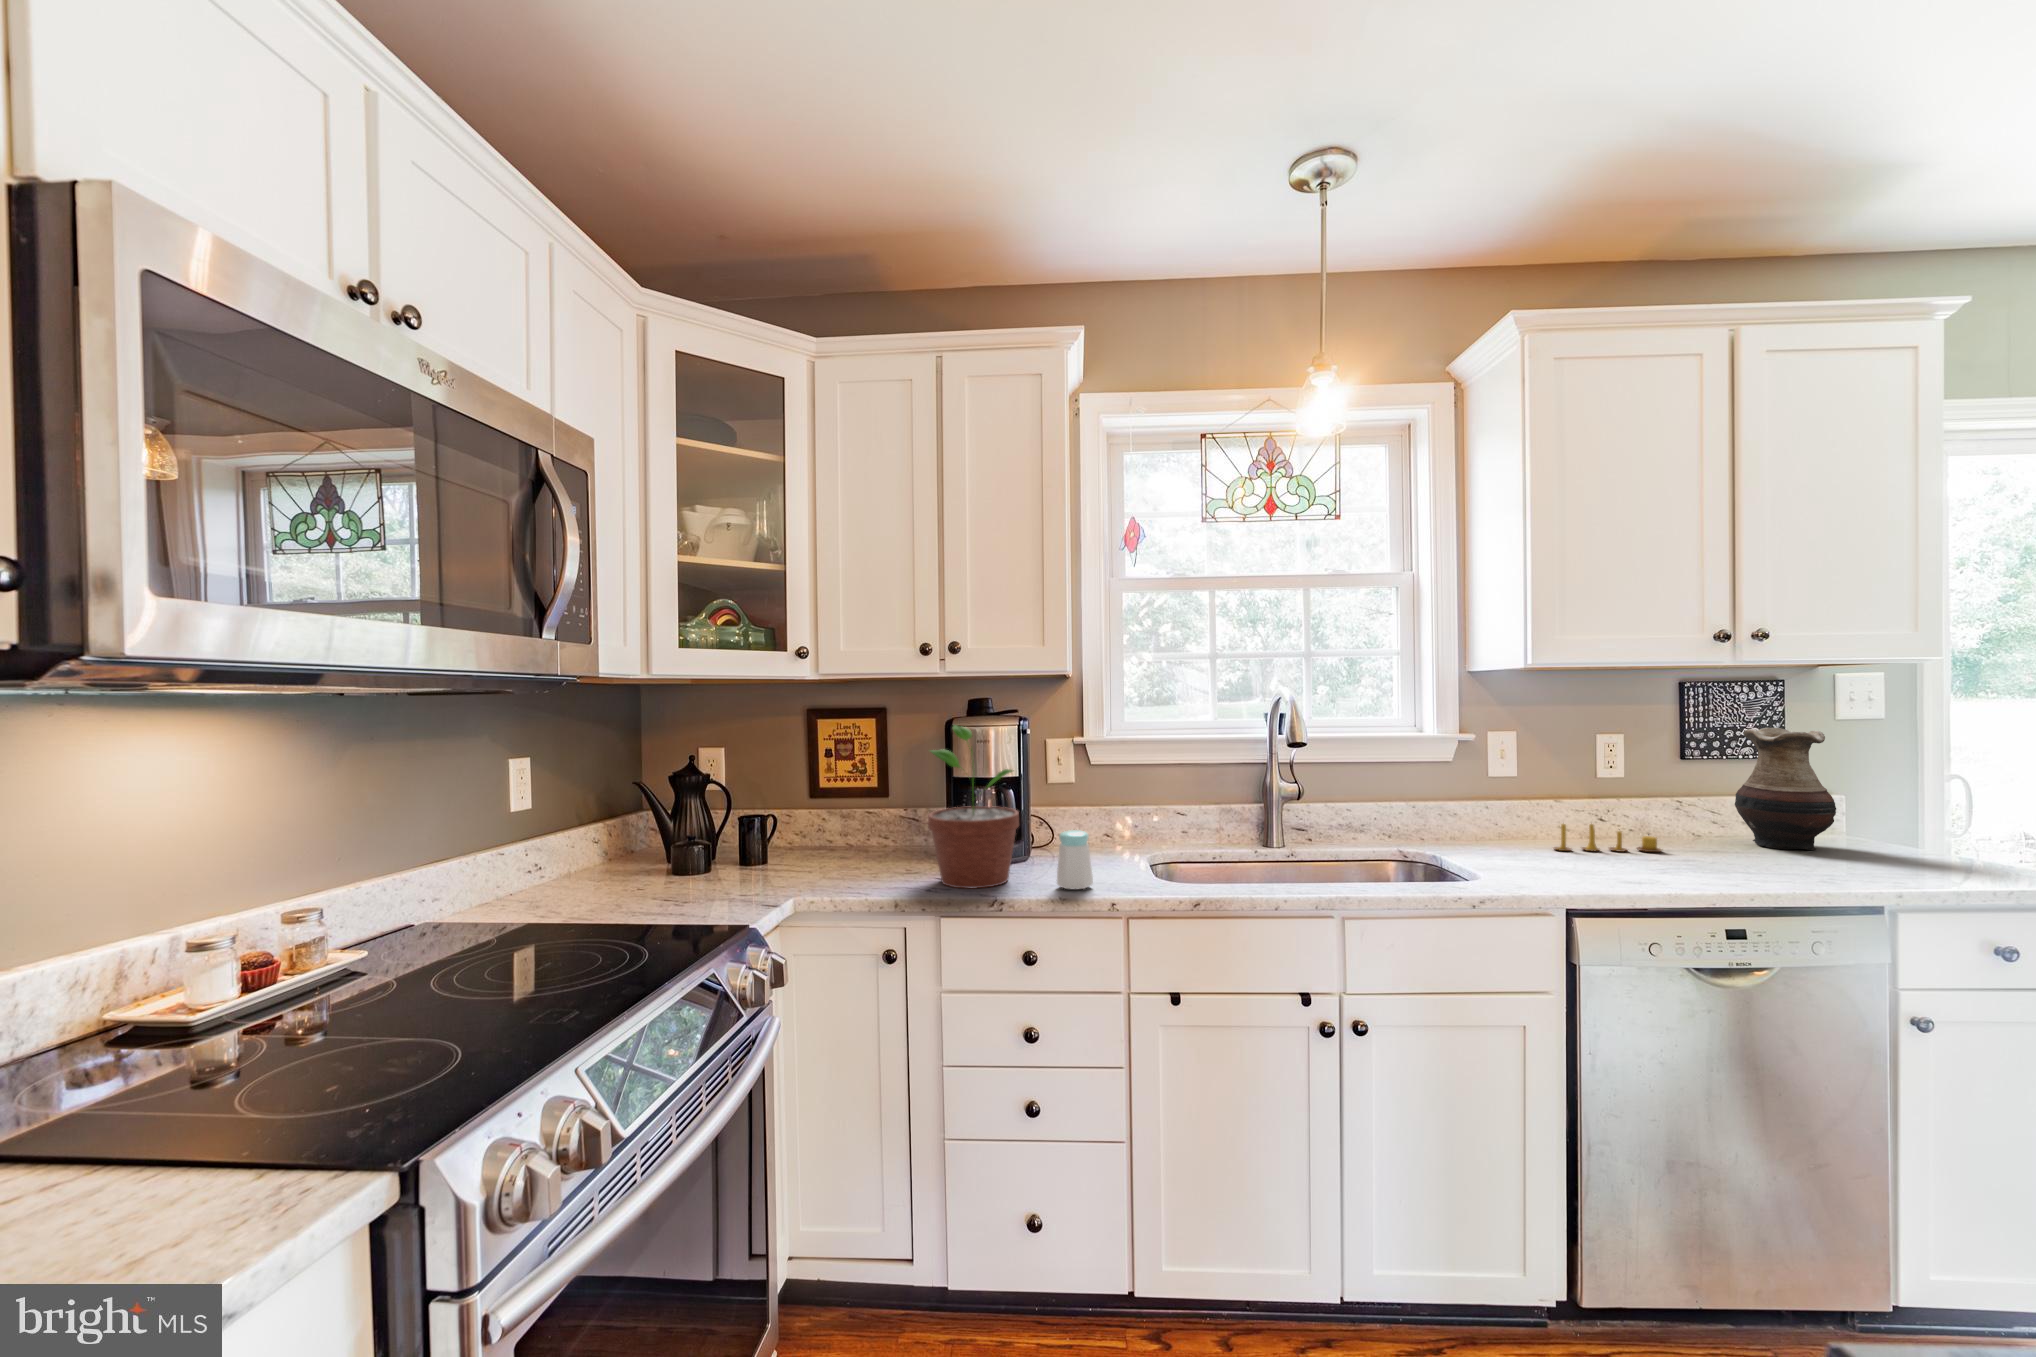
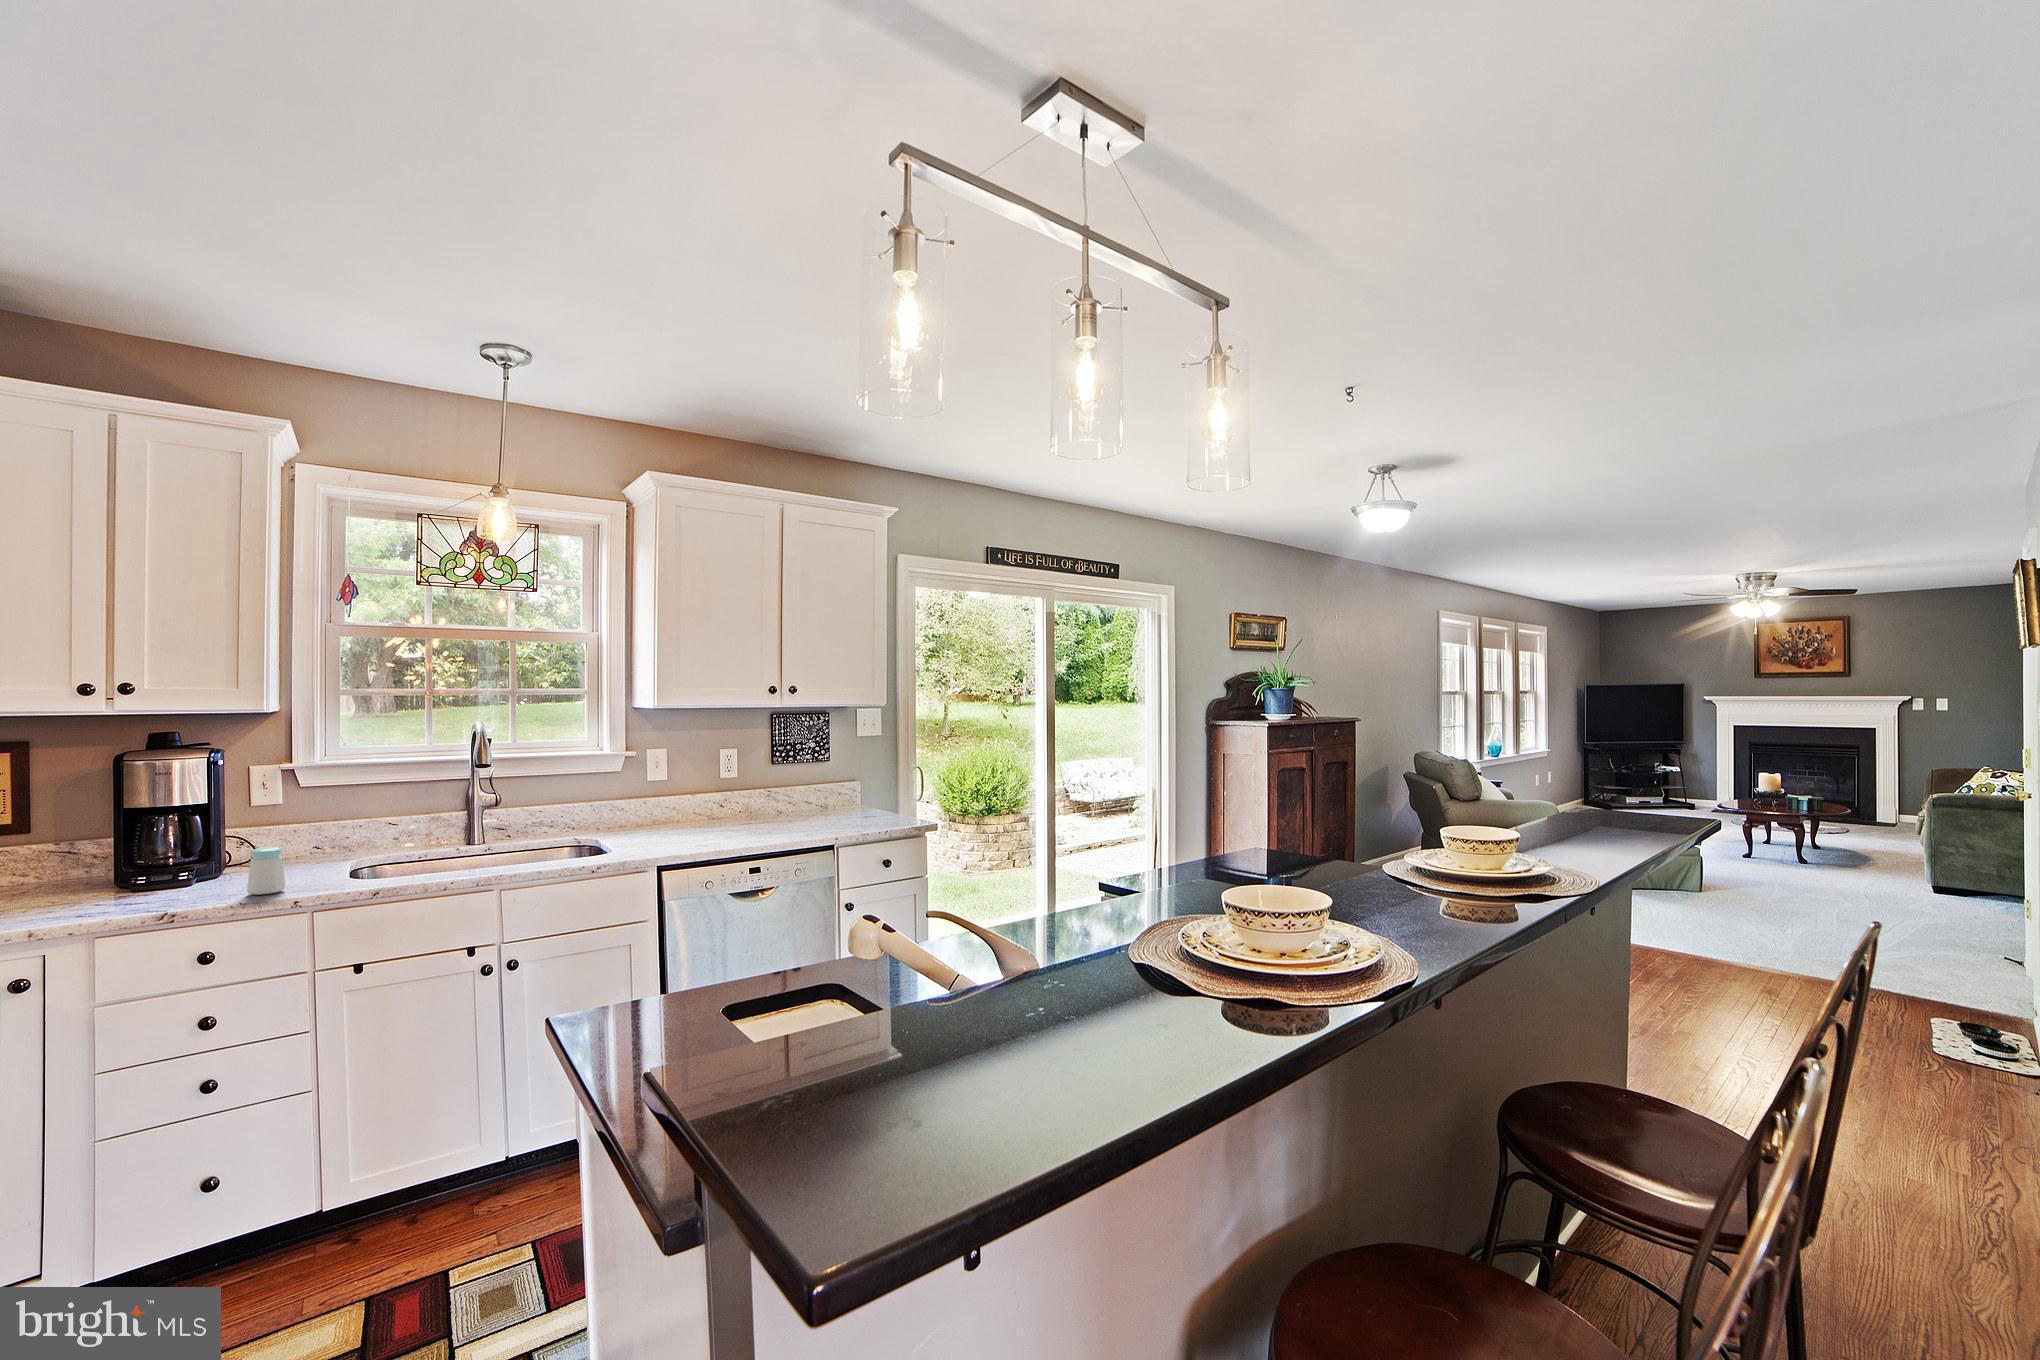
potted plant: present [928,725,1019,888] -> none [96,763,207,908]
vase: present [1735,728,1836,850] -> none [795,743,841,815]
candle: present [1554,824,1662,852] -> none [682,807,746,828]

